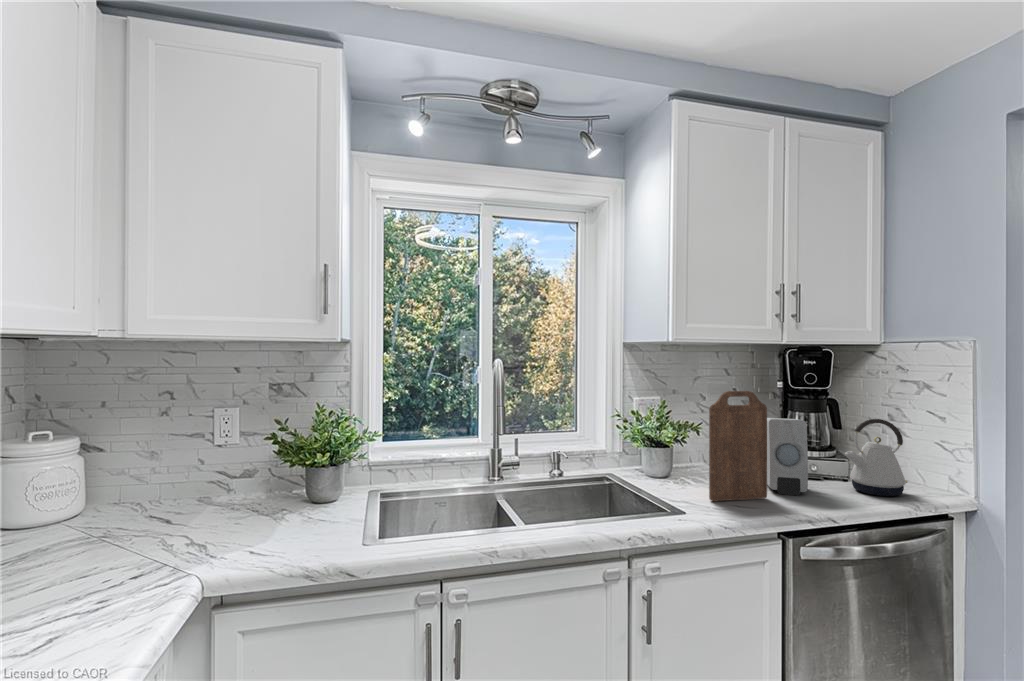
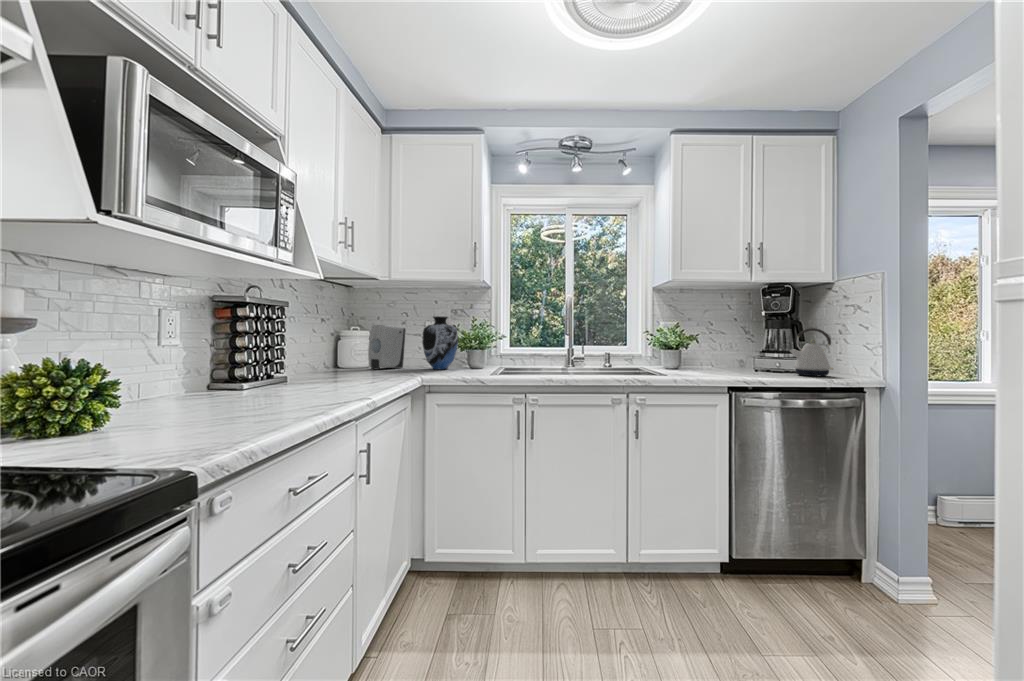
cutting board: present [709,391,767,501] -> none [689,309,729,374]
vase: none [204,410,286,527] -> present [422,316,458,369]
soap dispenser: present [767,418,808,495] -> present [368,325,406,370]

